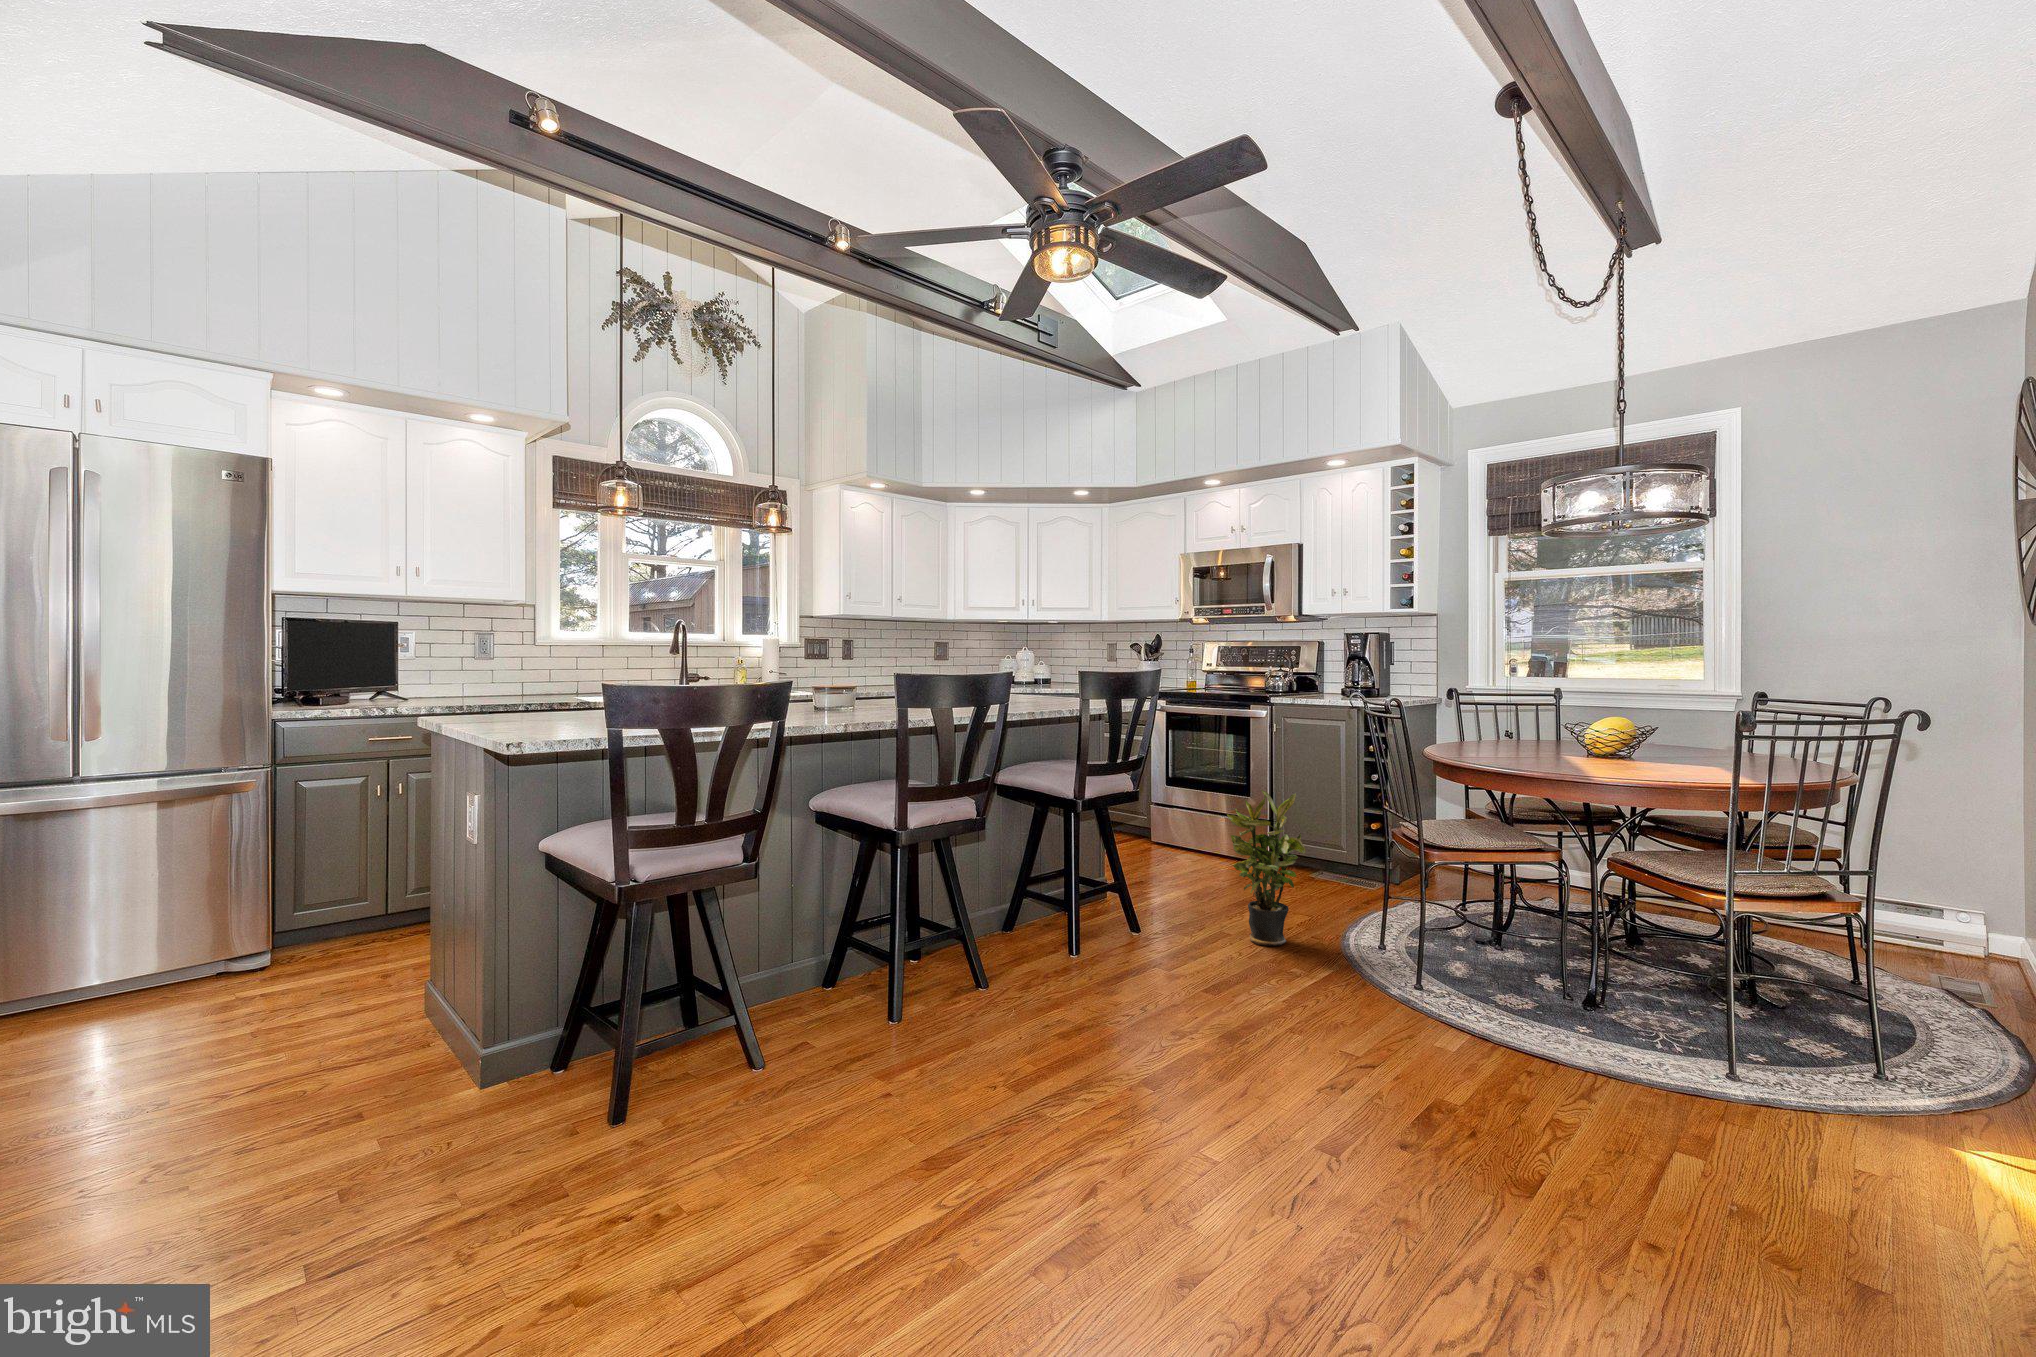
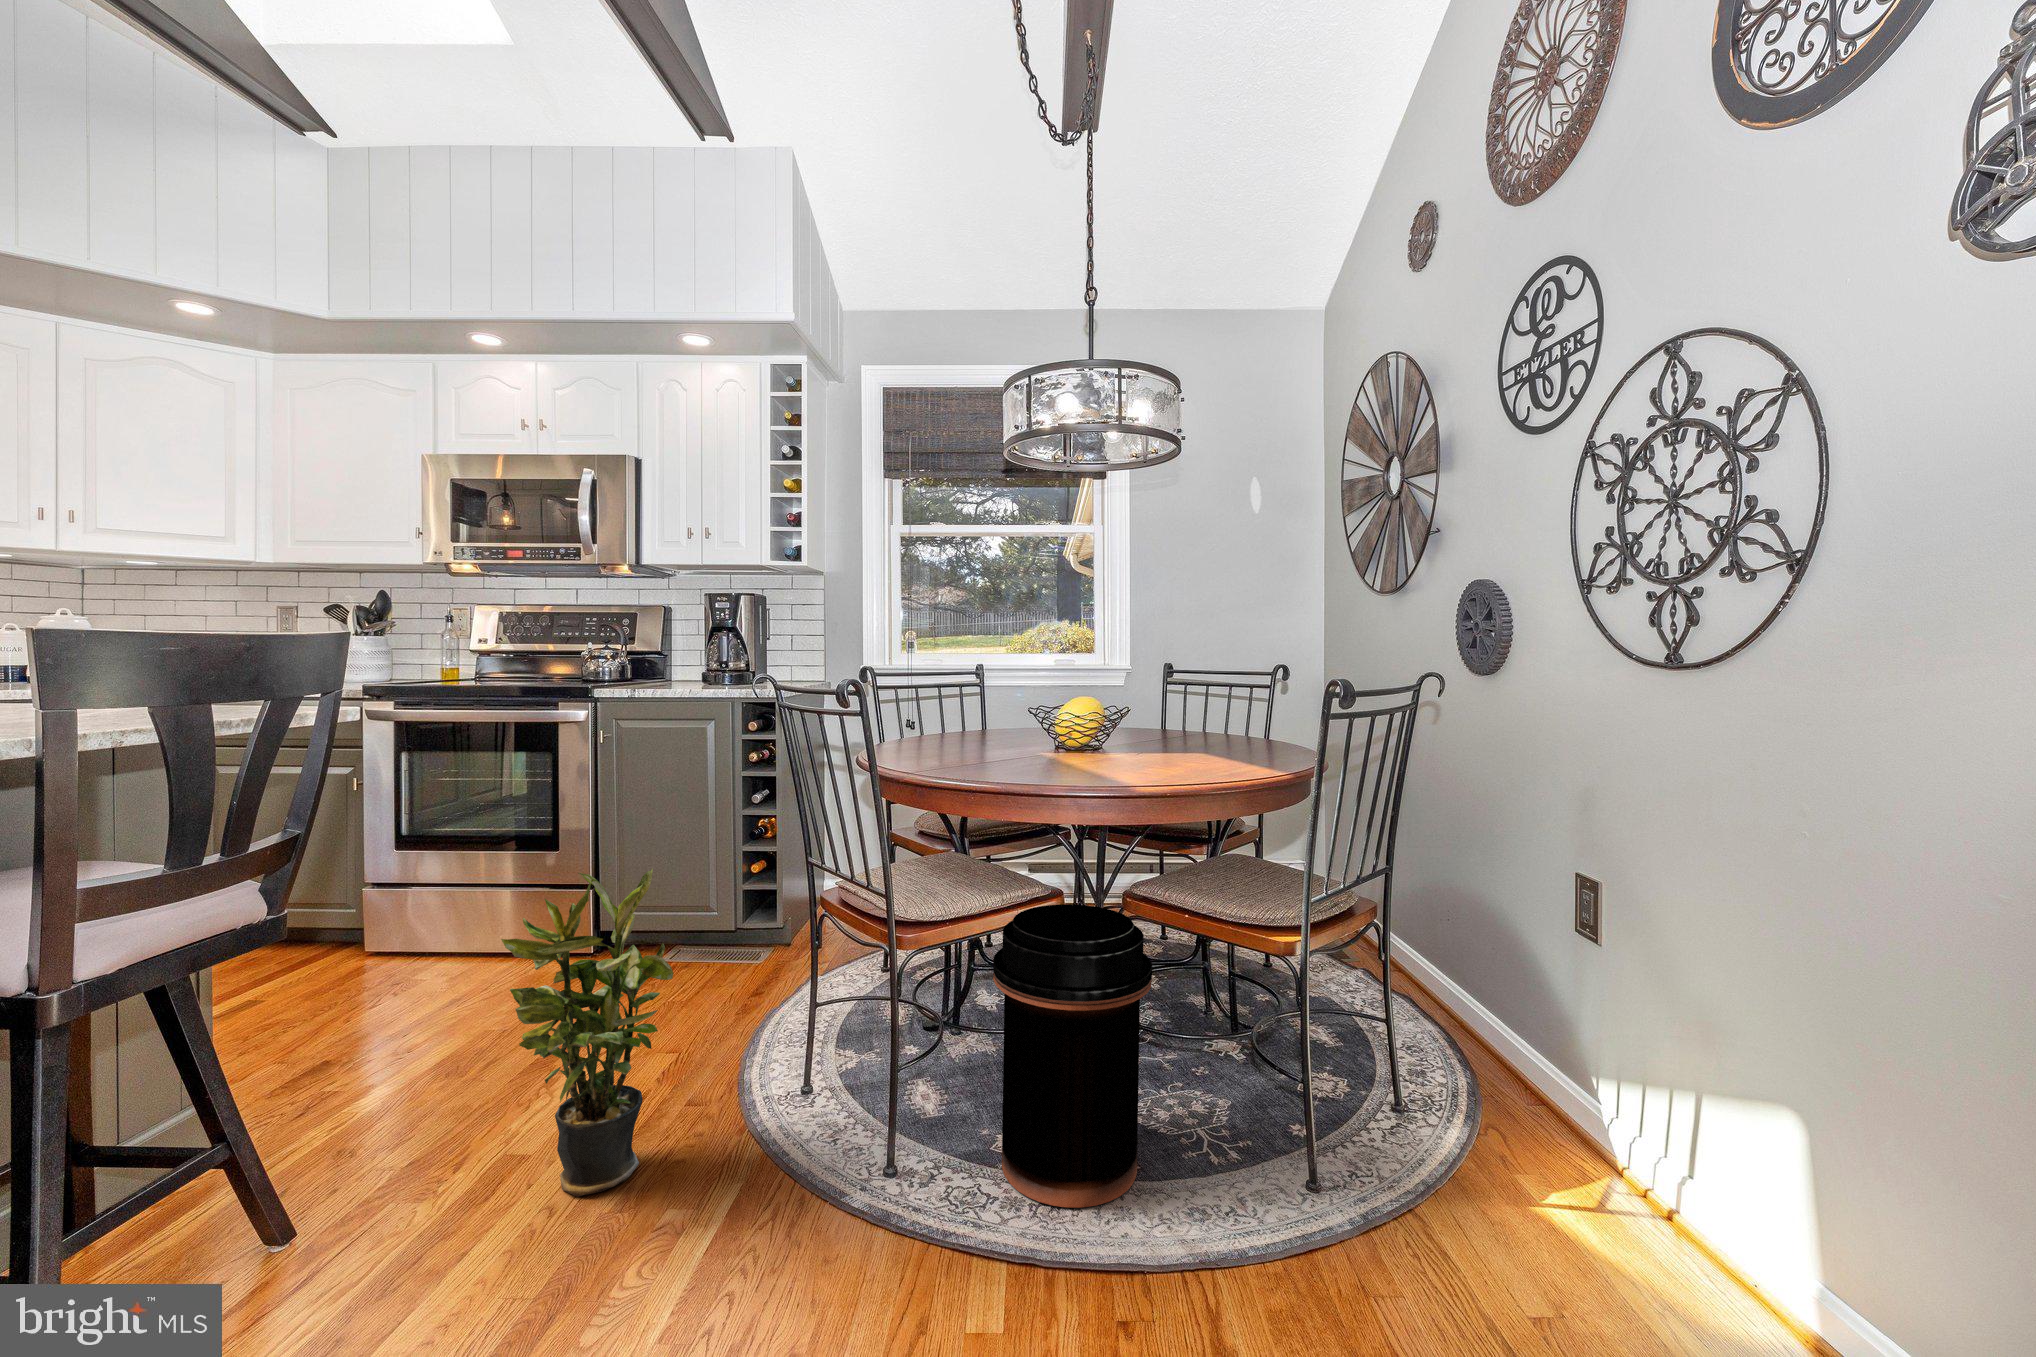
trash can: none [1485,844,1601,1020] -> present [993,904,1152,1208]

